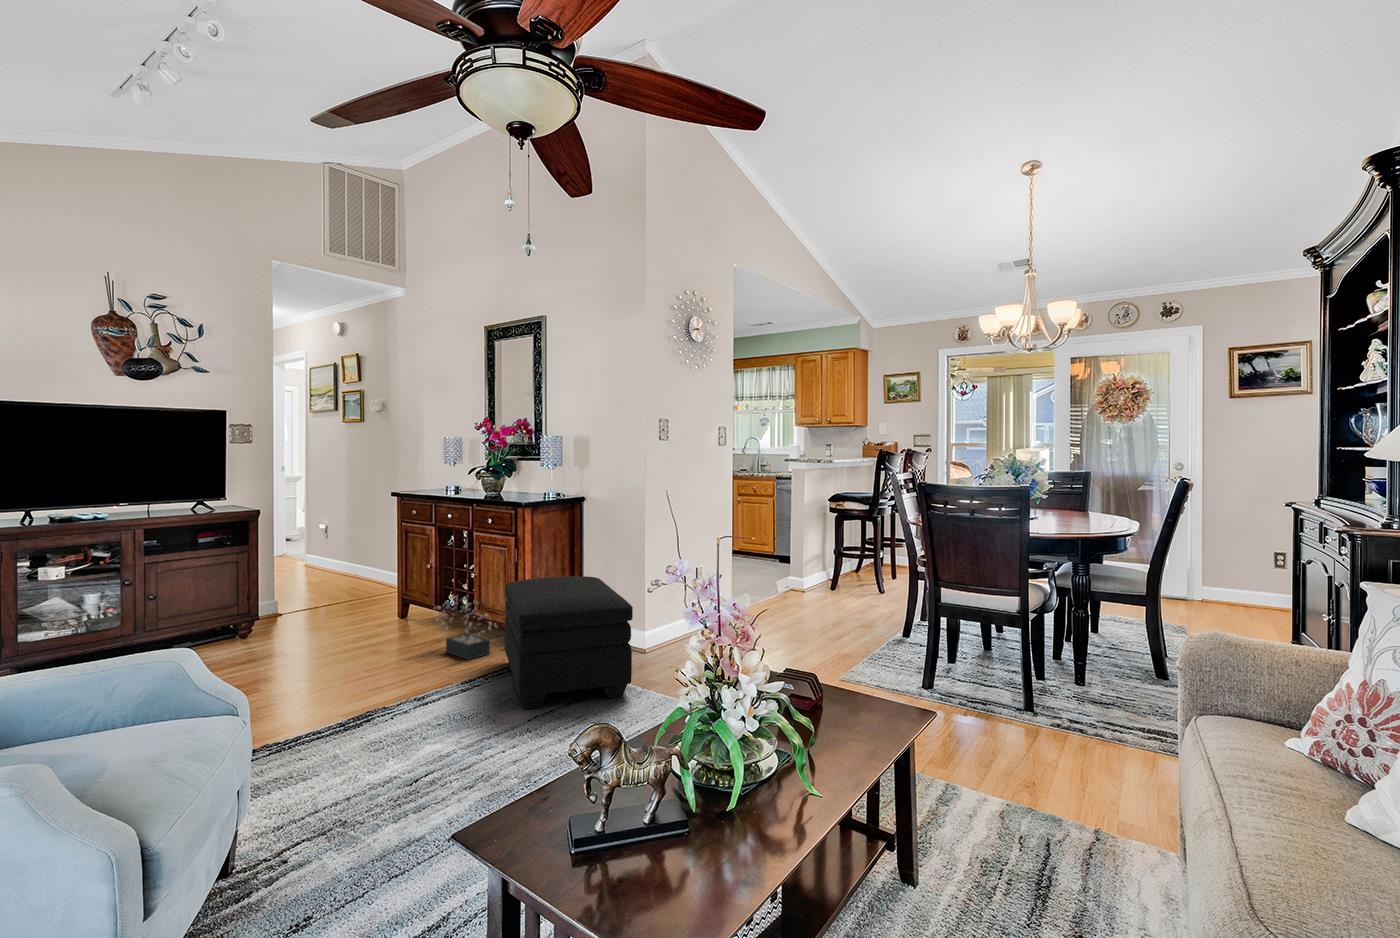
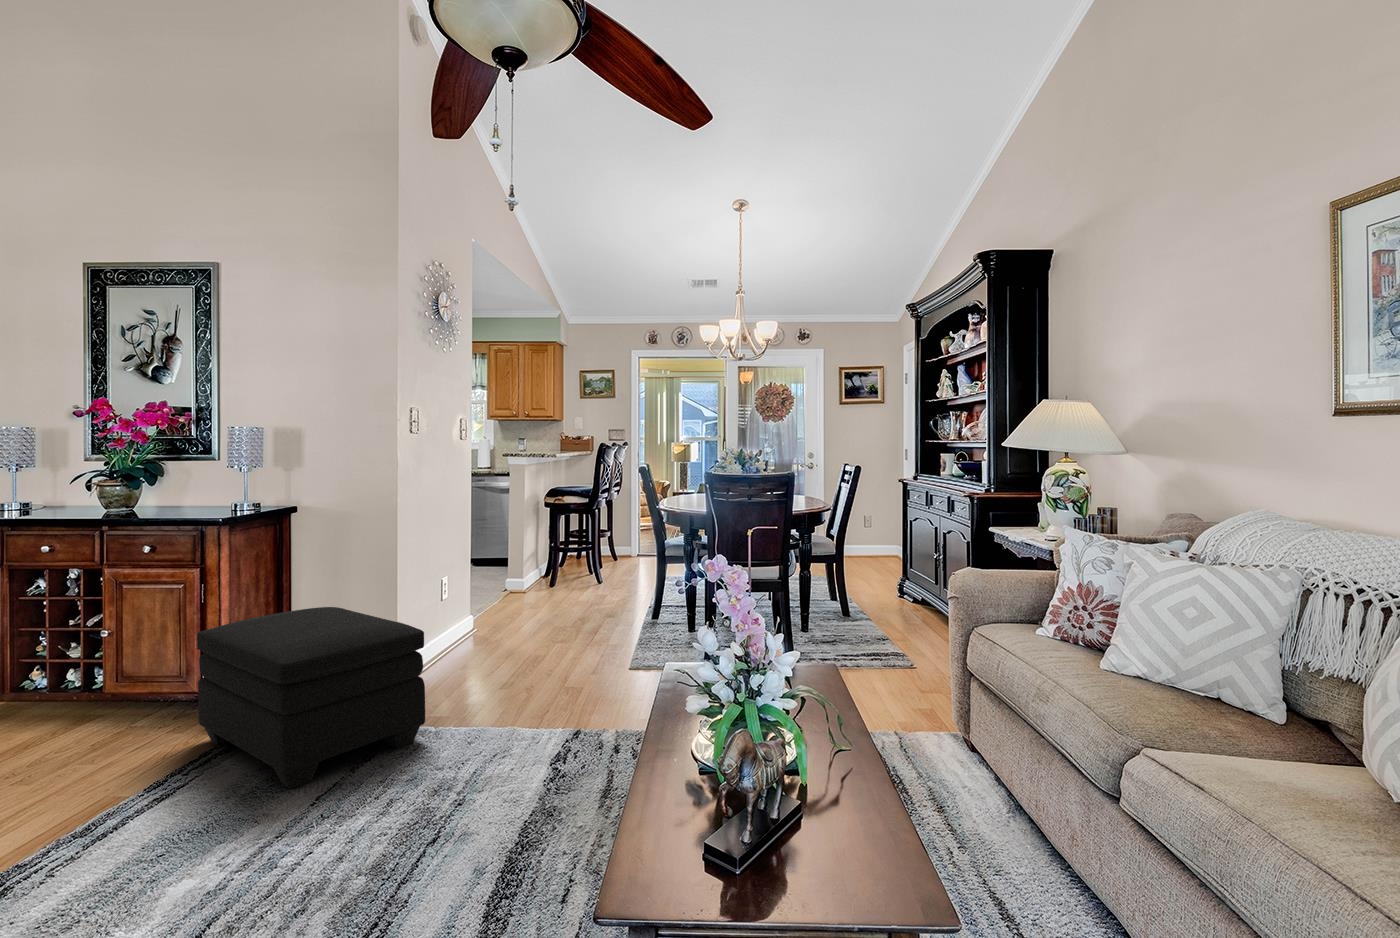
decorative plant: present [435,596,497,660] -> none [50,661,177,754]

